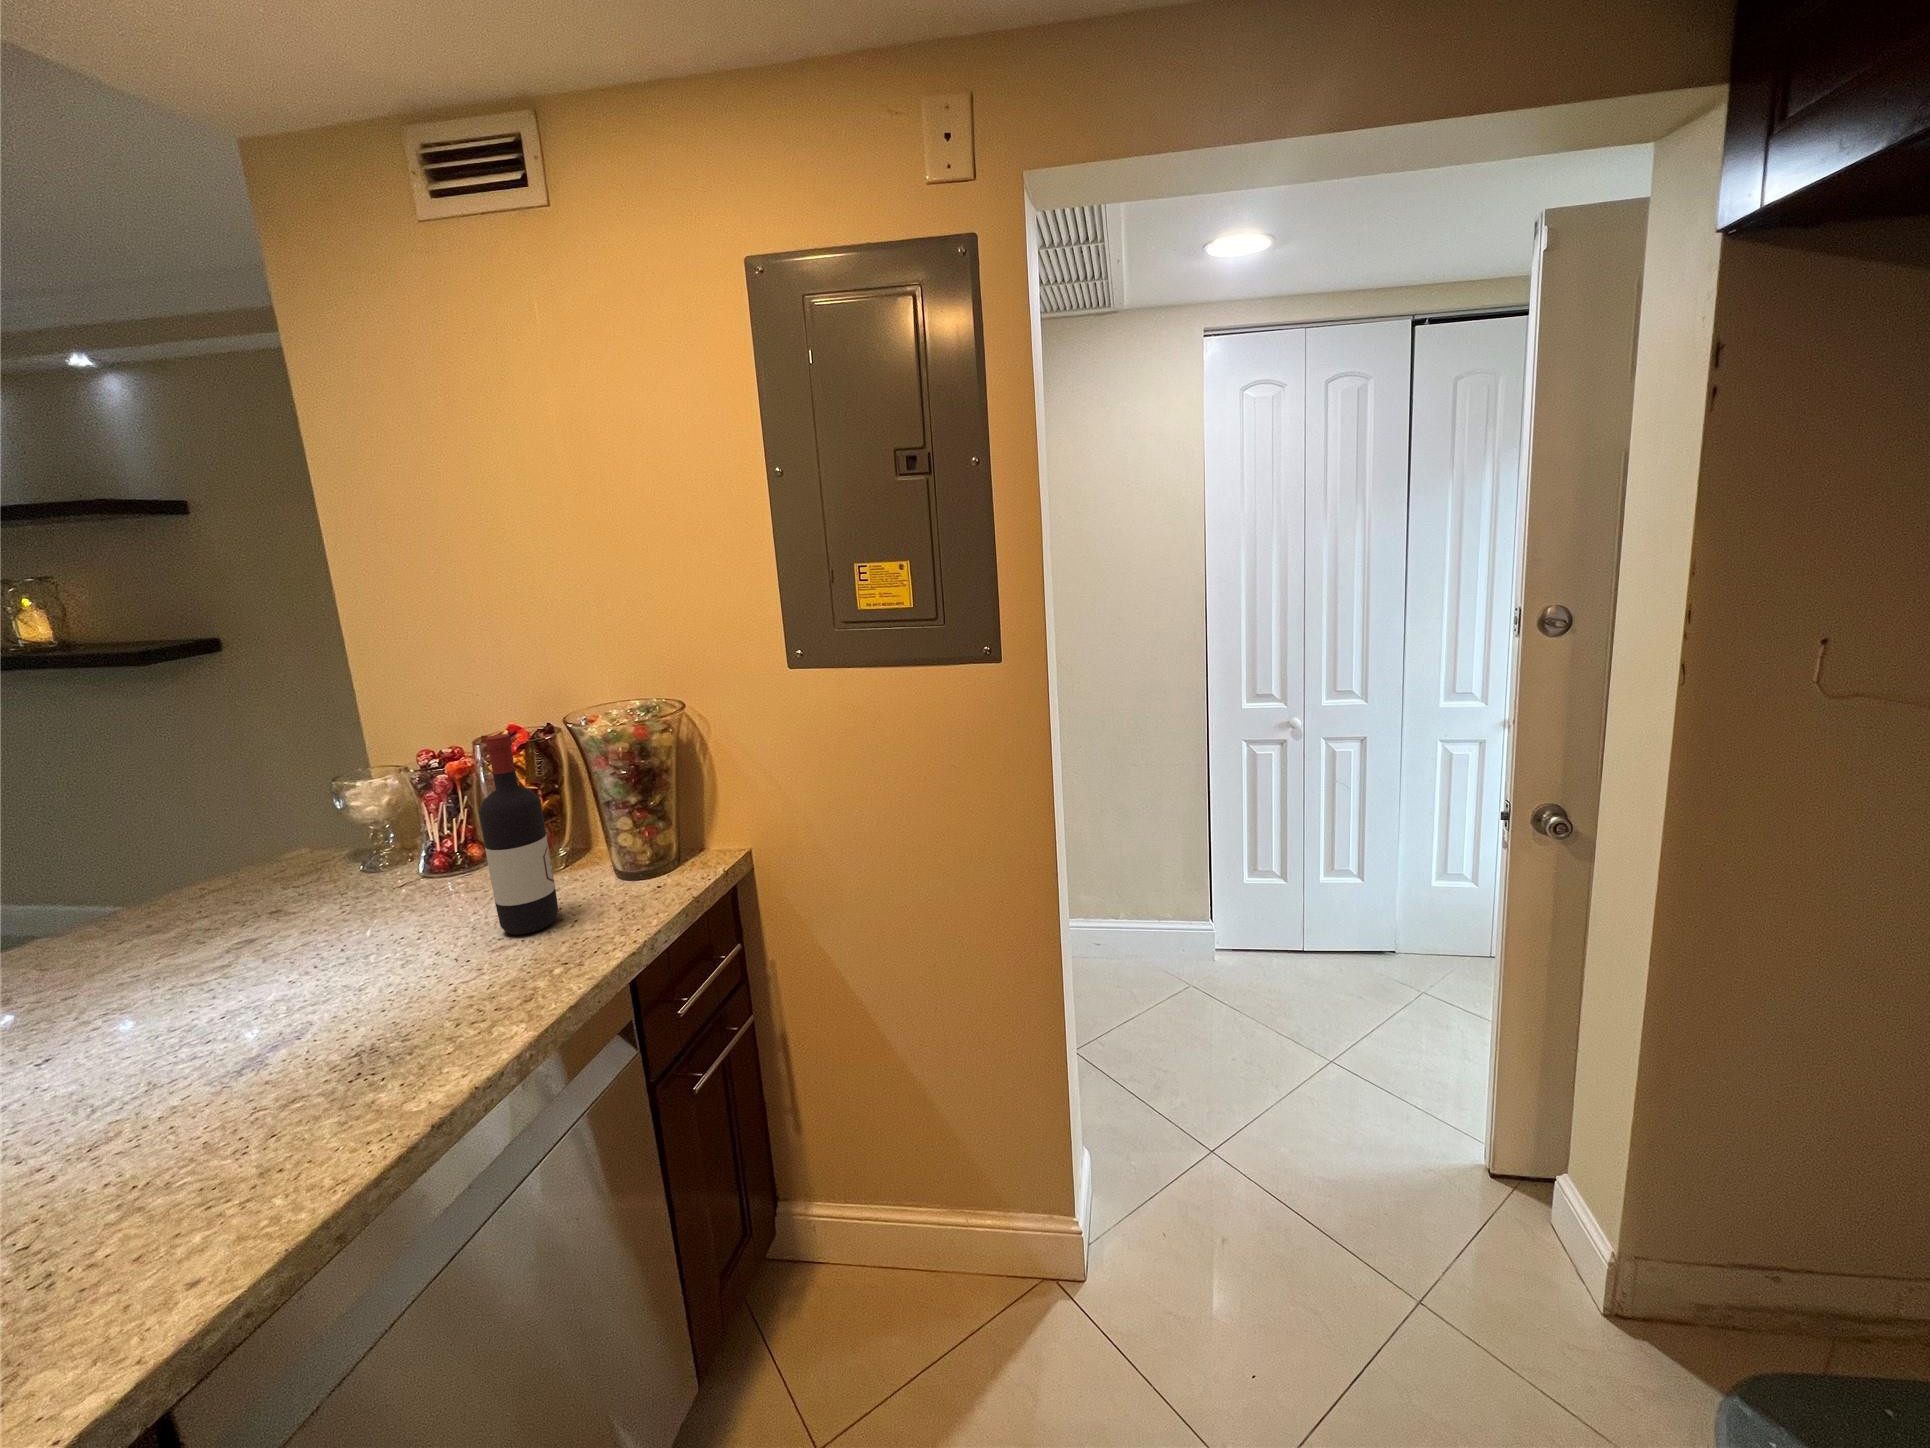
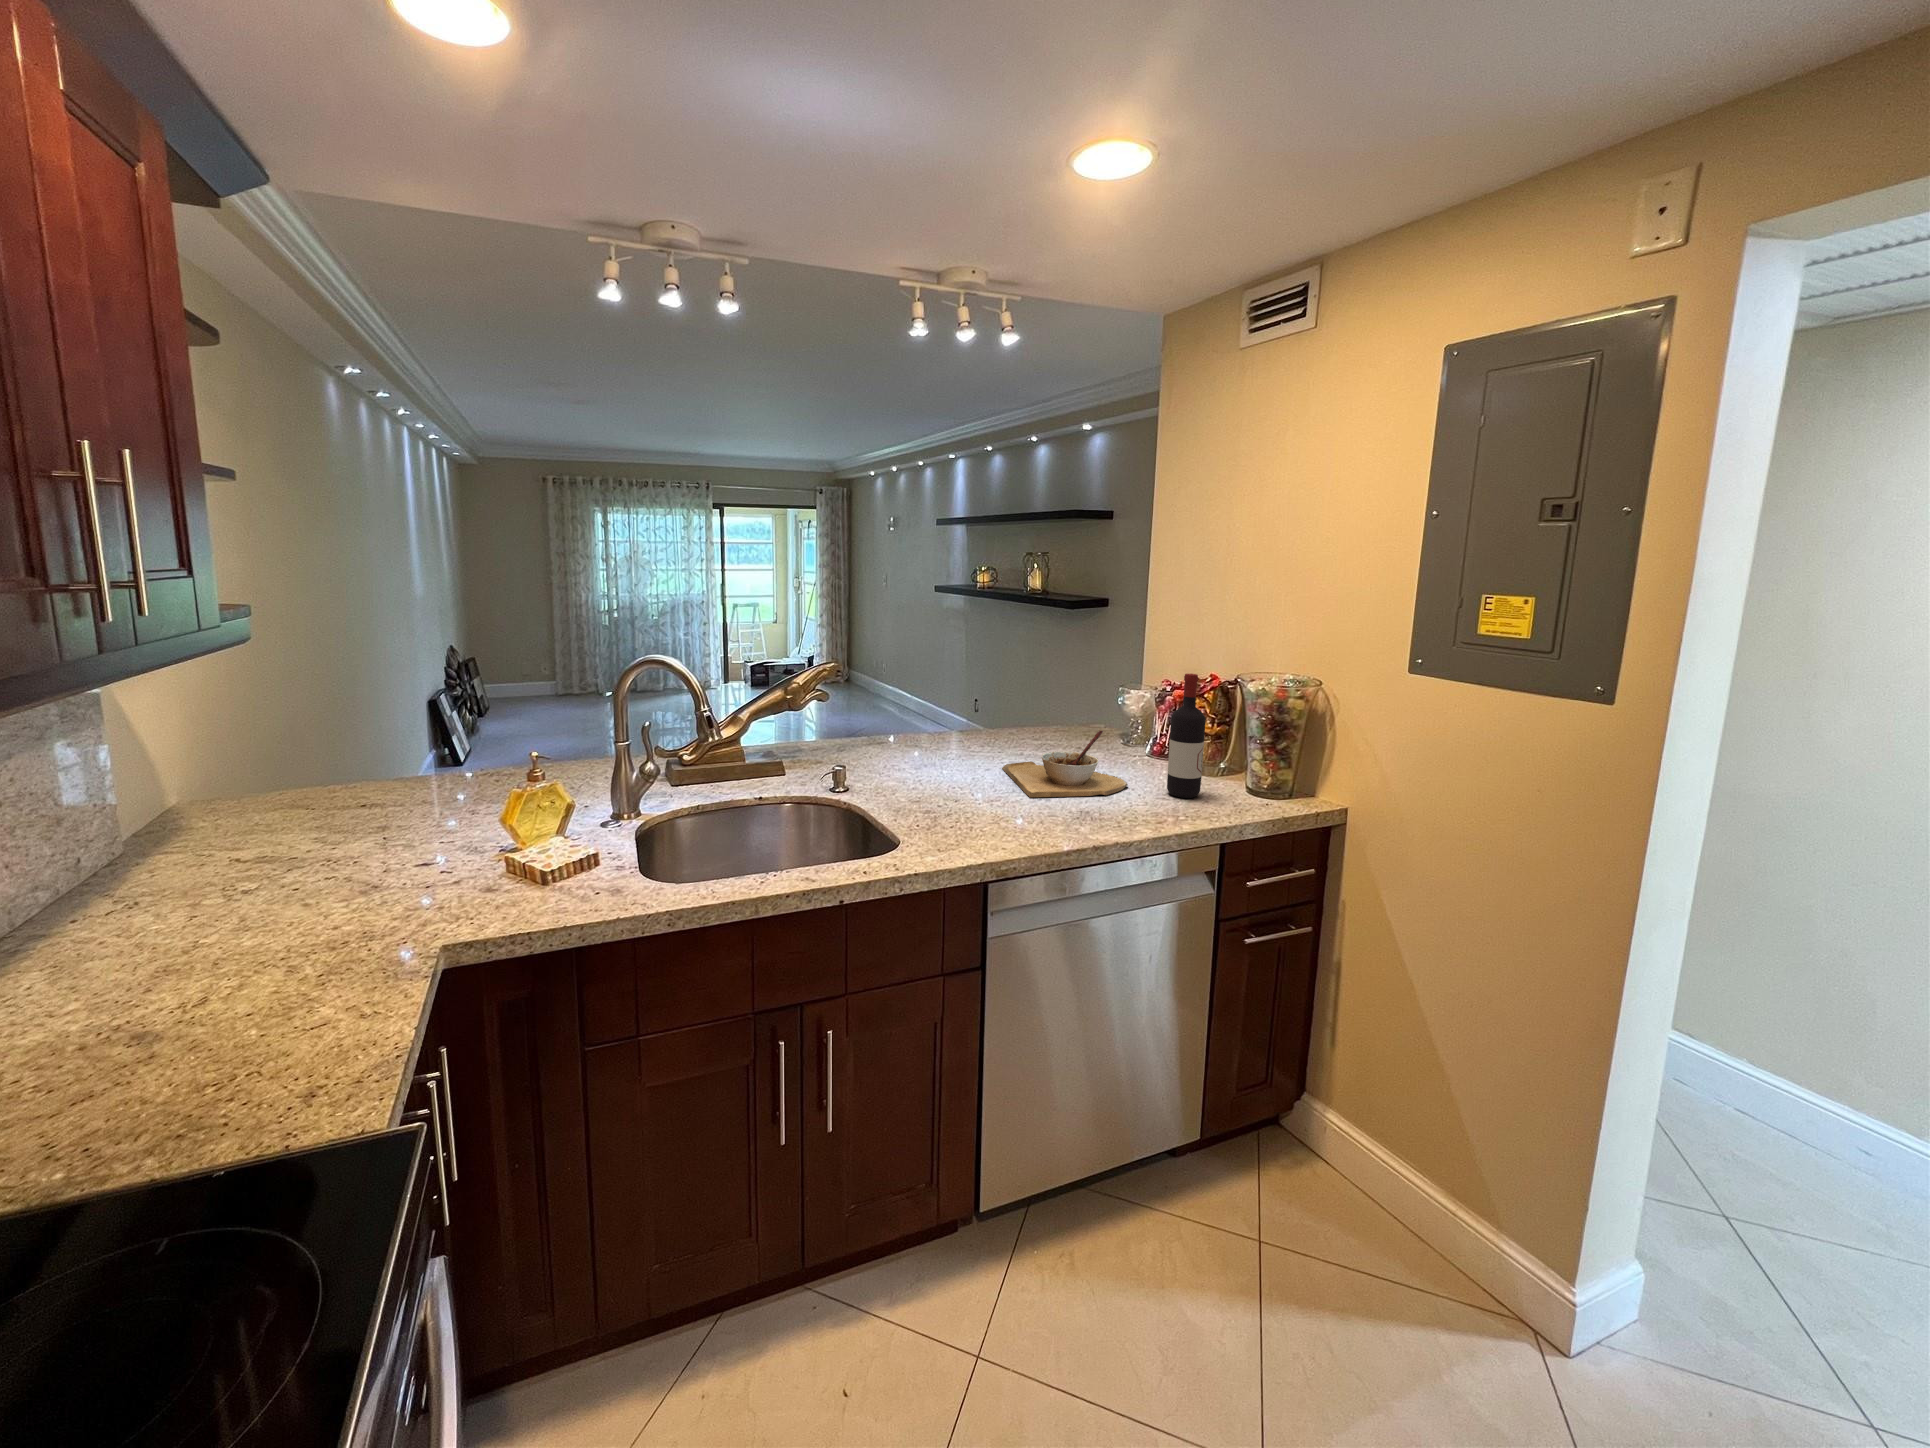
bowl: none [87,874,425,1083] -> present [1002,731,1128,797]

